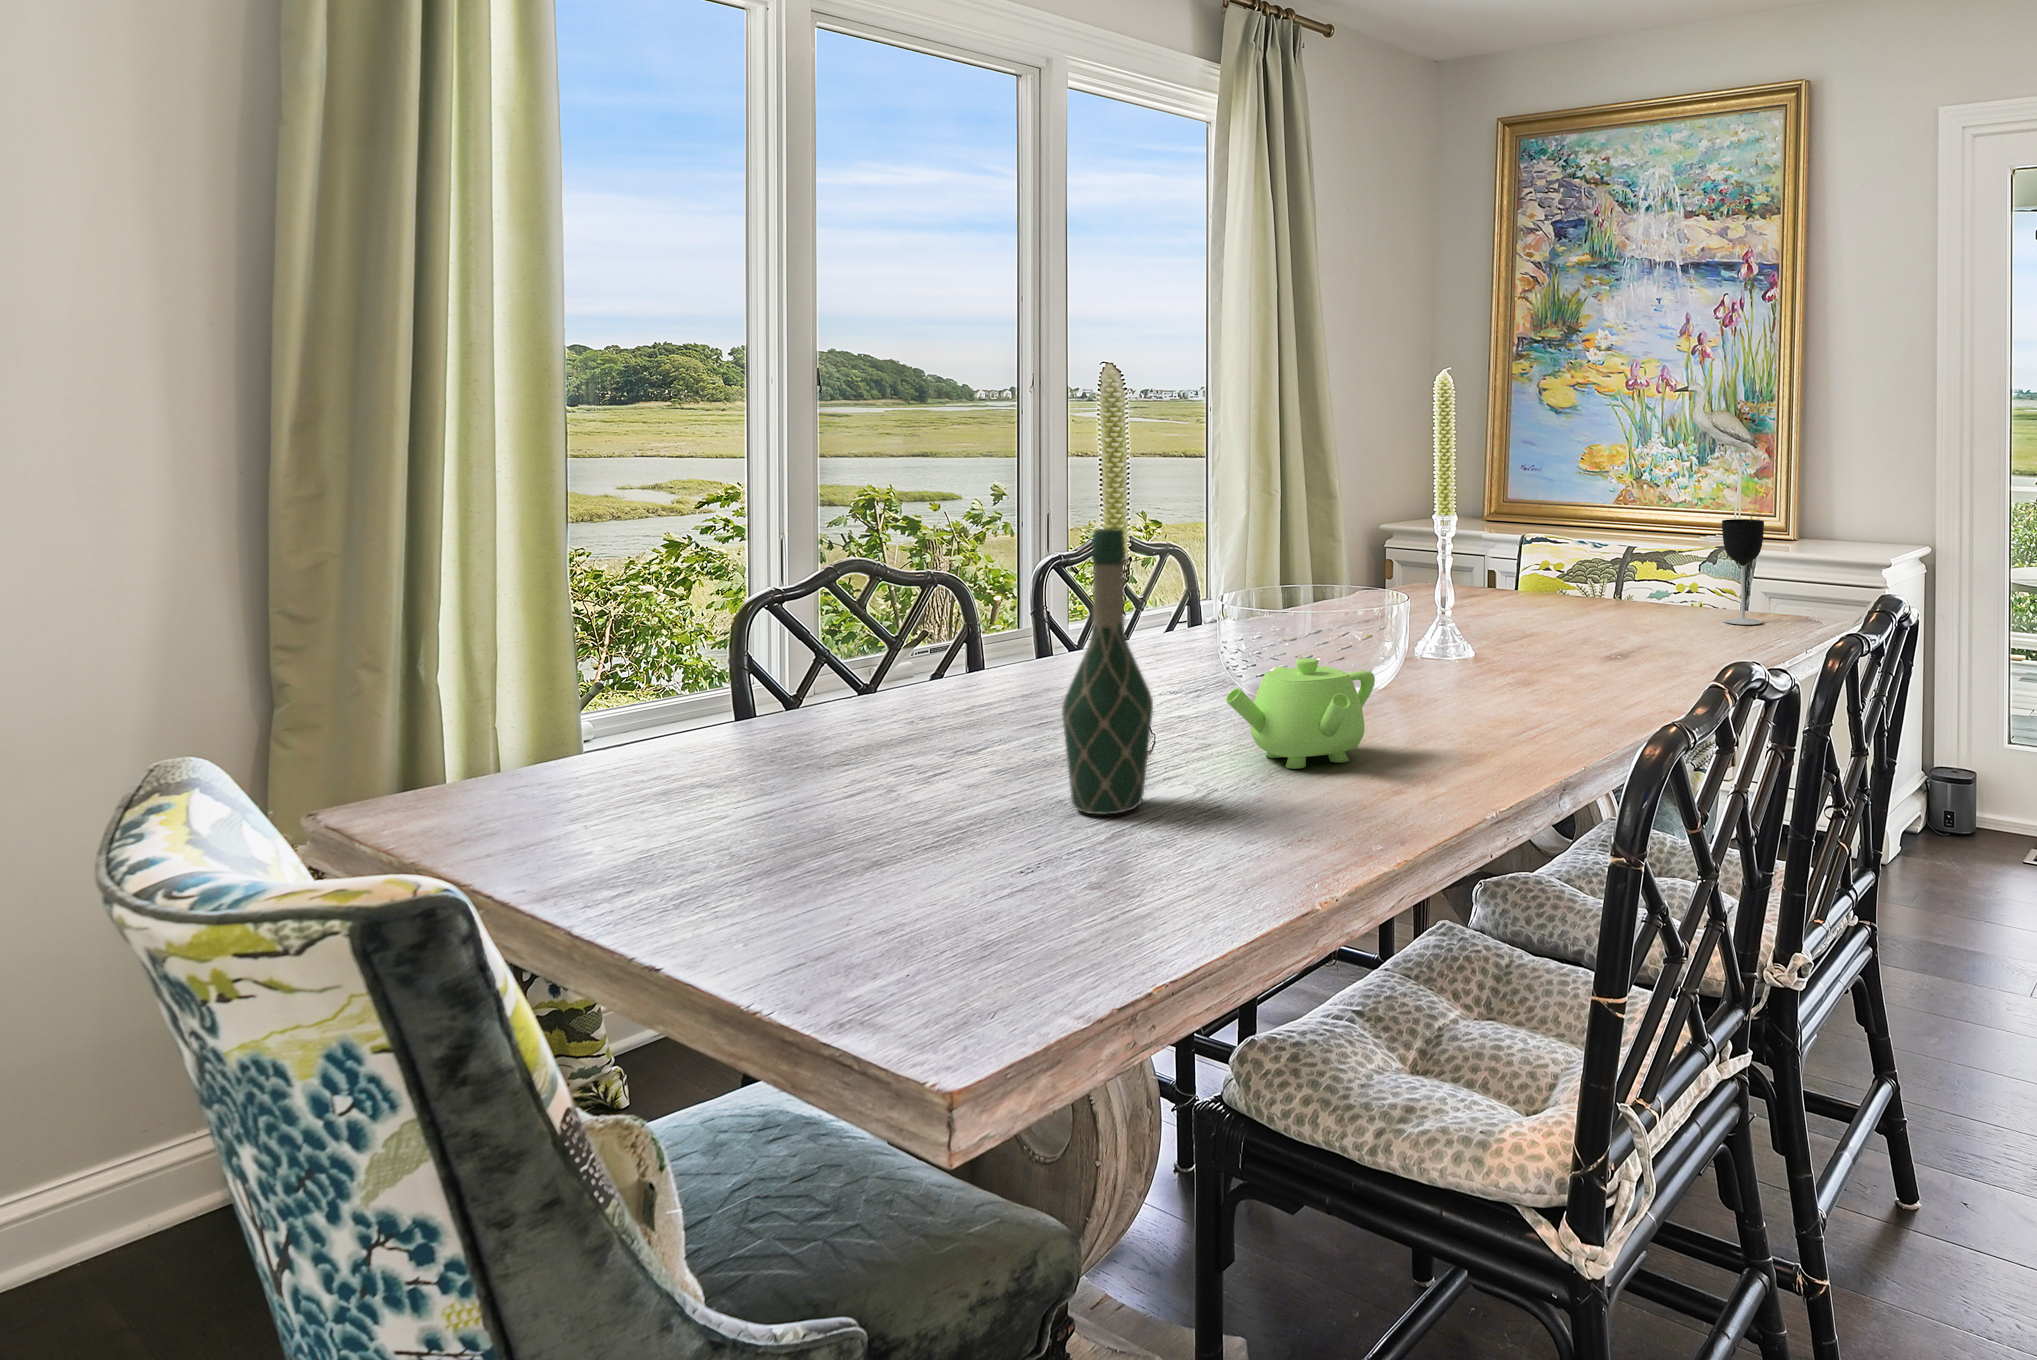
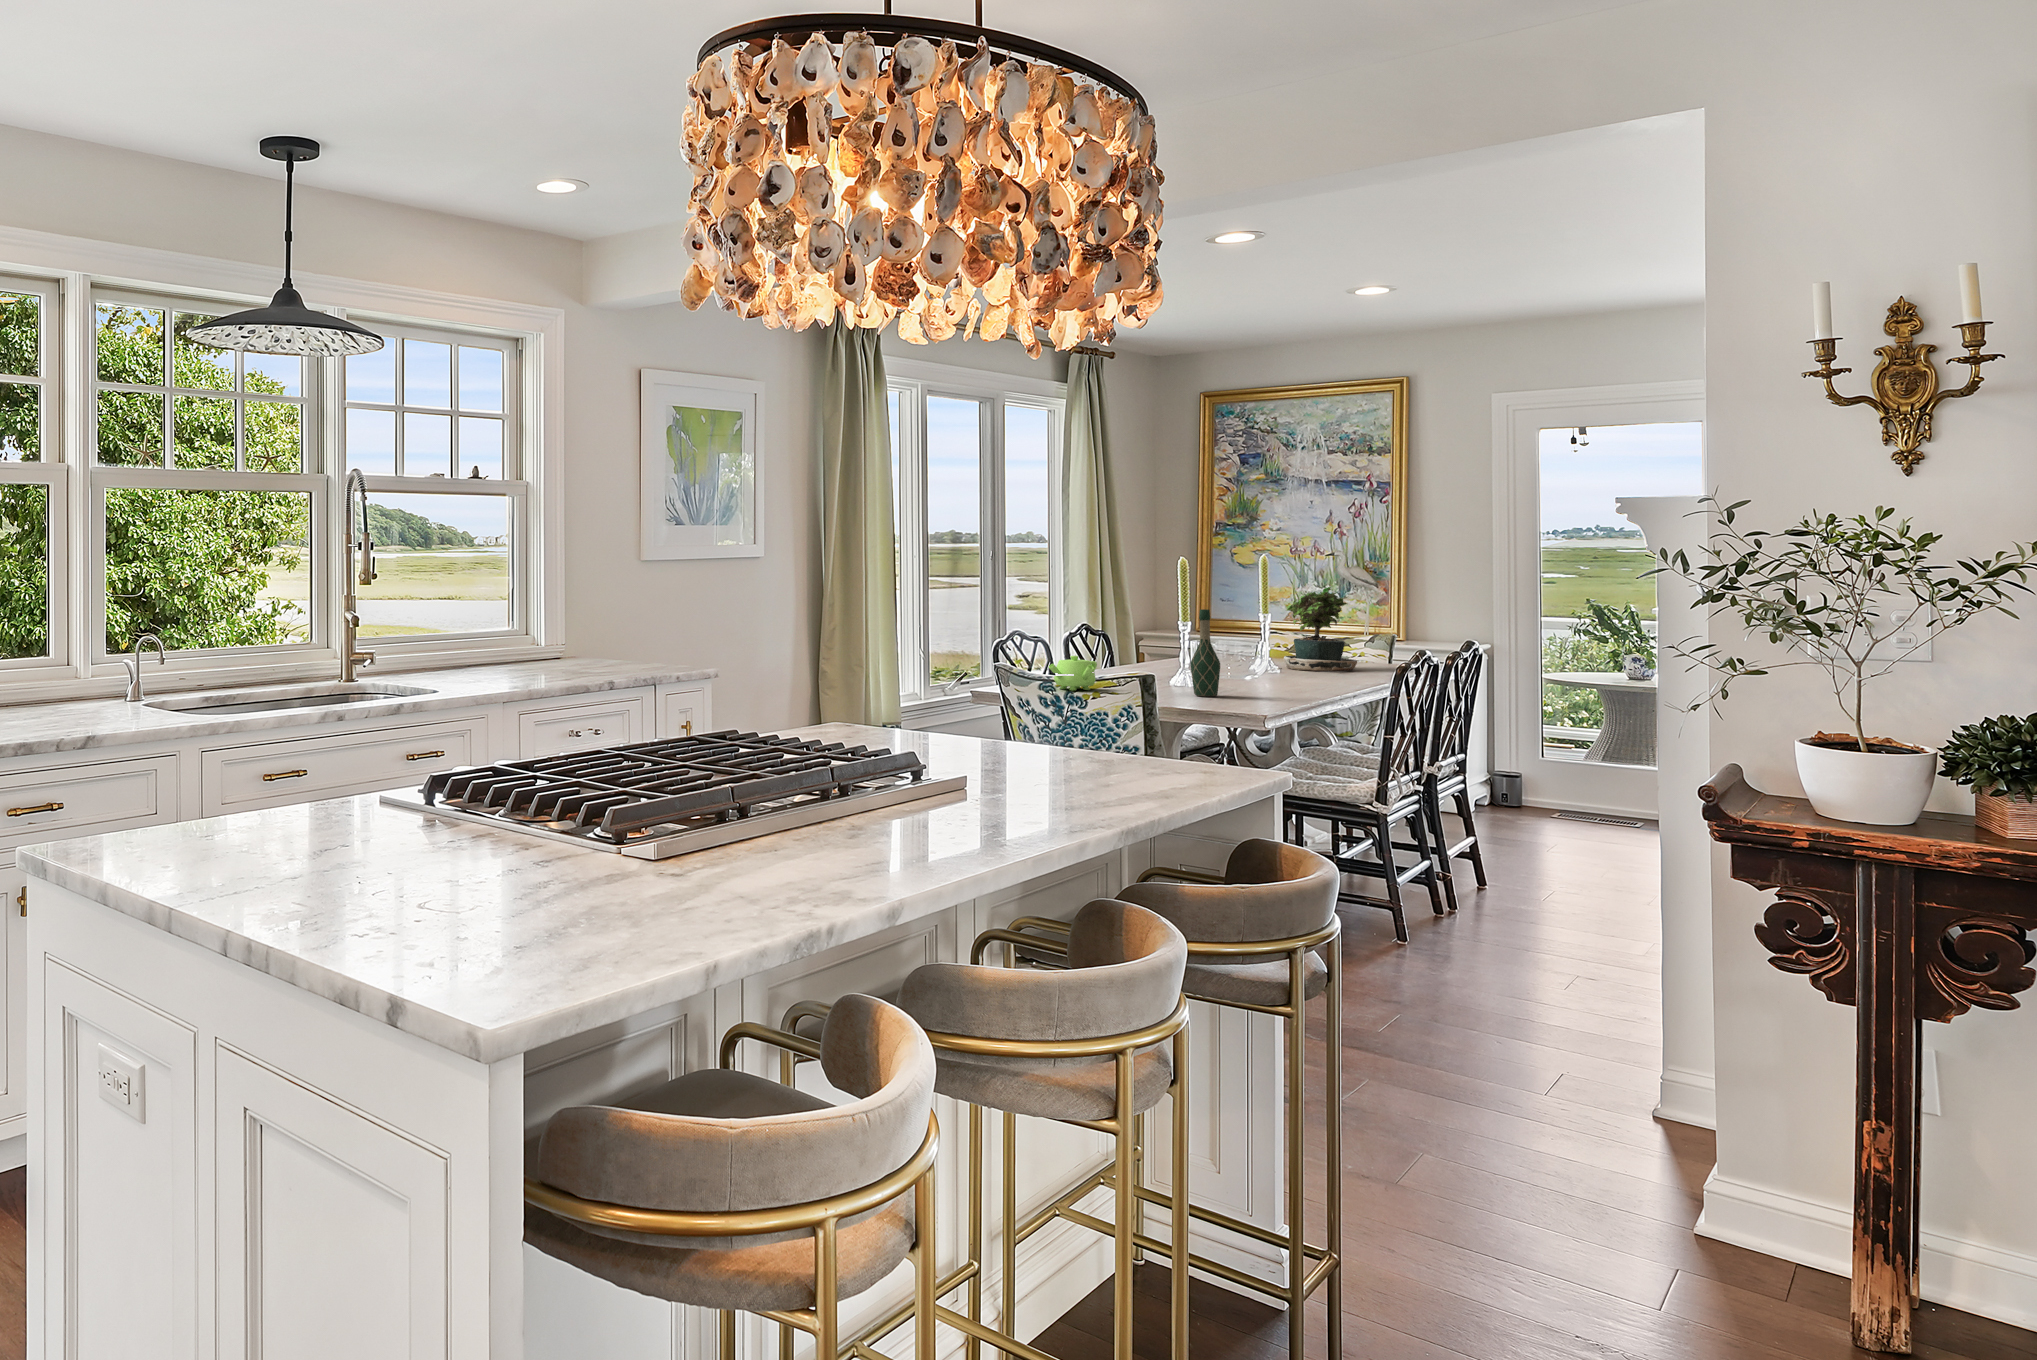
potted plant: none [1477,448,1664,643] -> present [1279,586,1357,671]
wine glass: present [1722,519,1764,624] -> none [1381,620,1403,668]
teapot: present [1226,658,1375,769] -> present [1049,656,1097,691]

